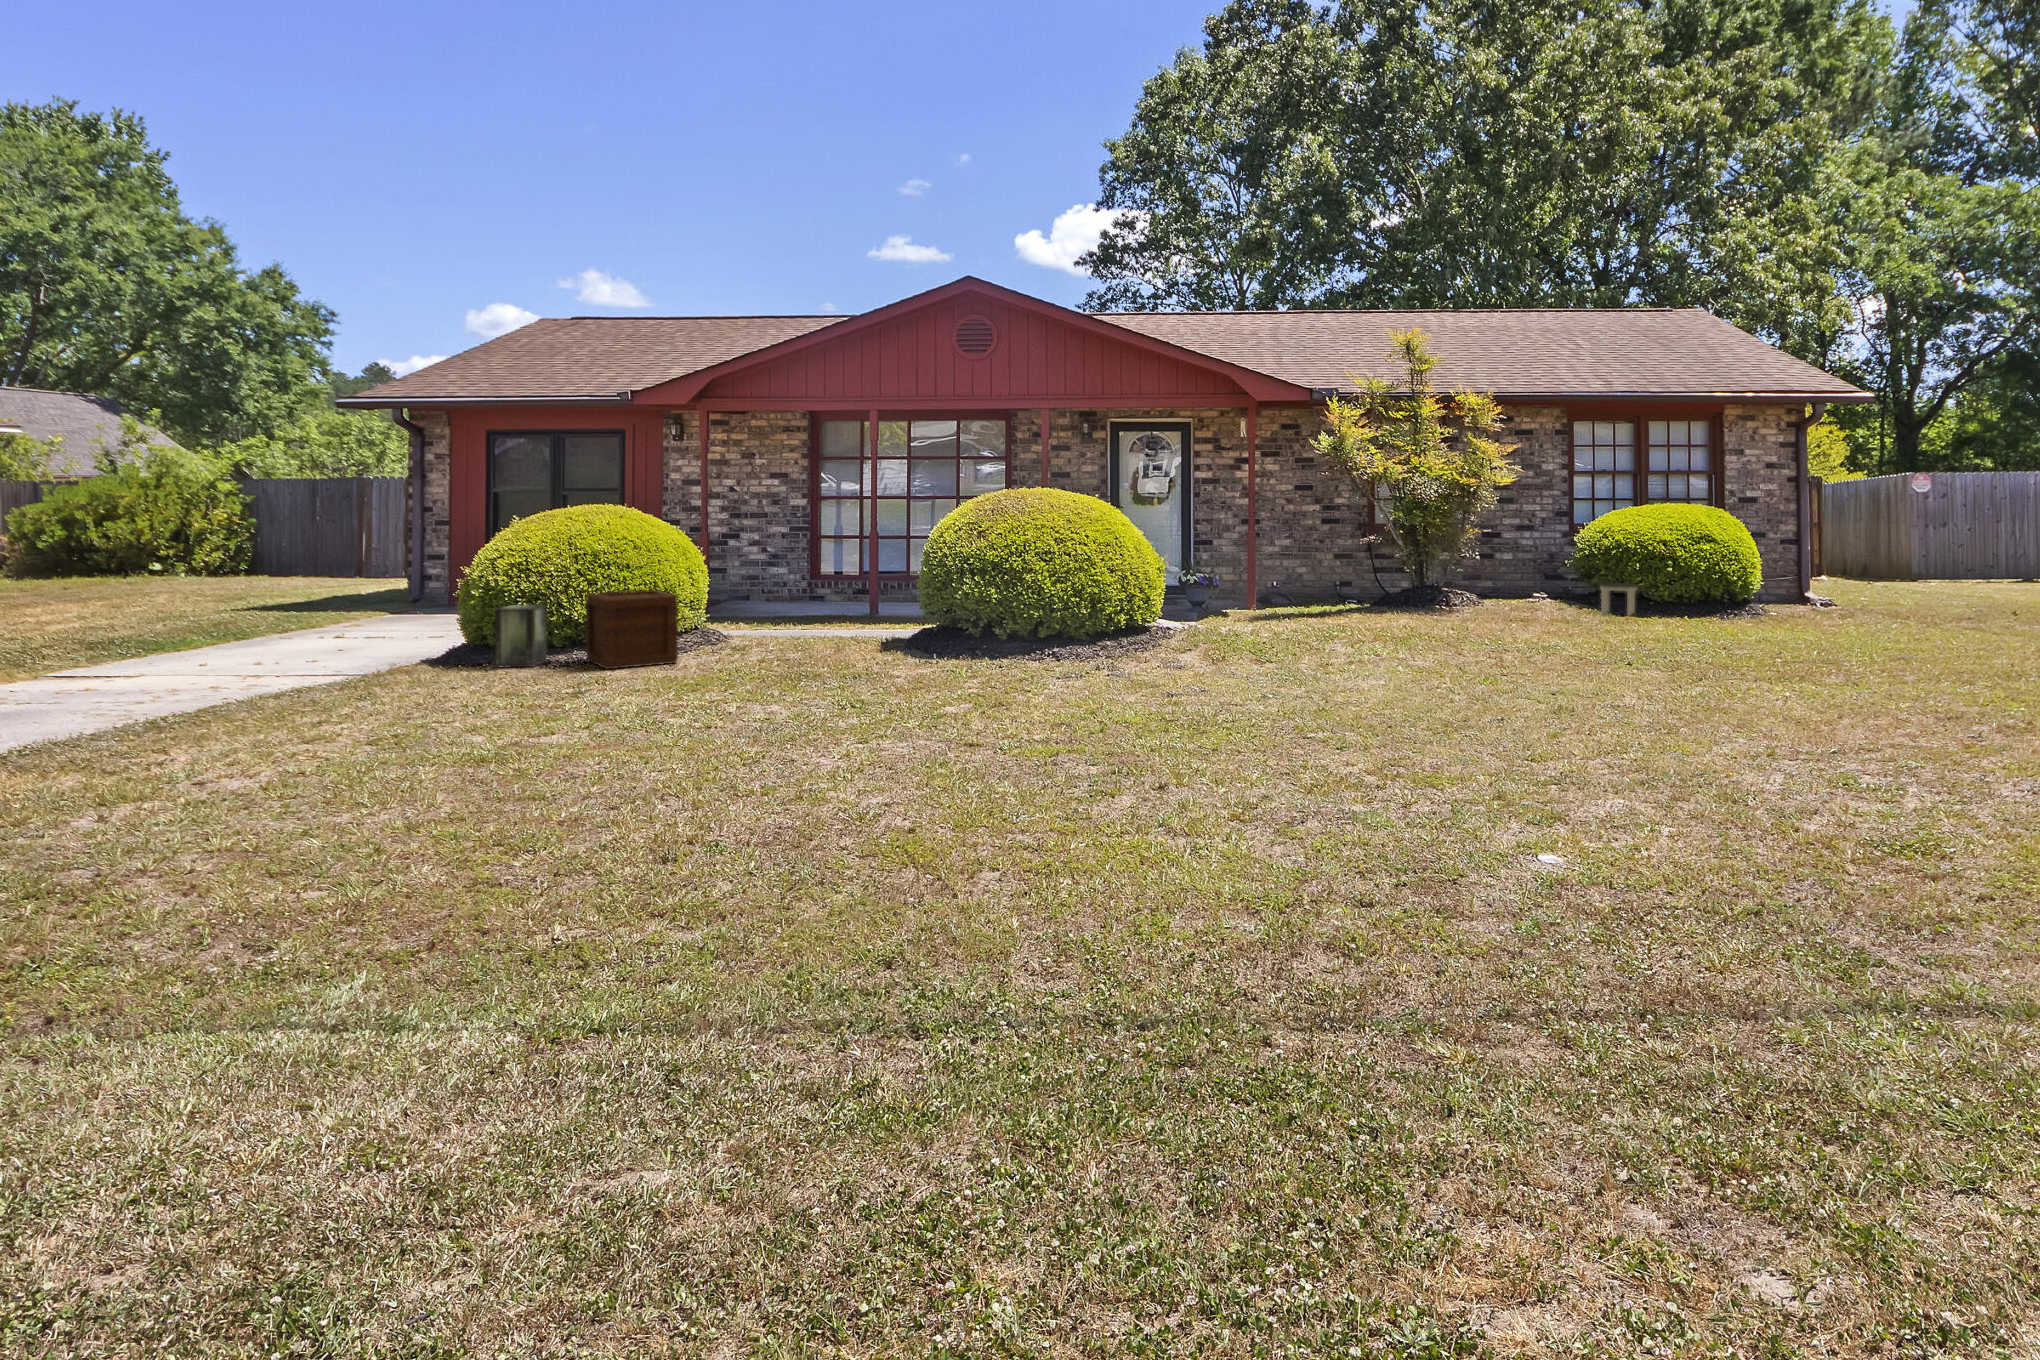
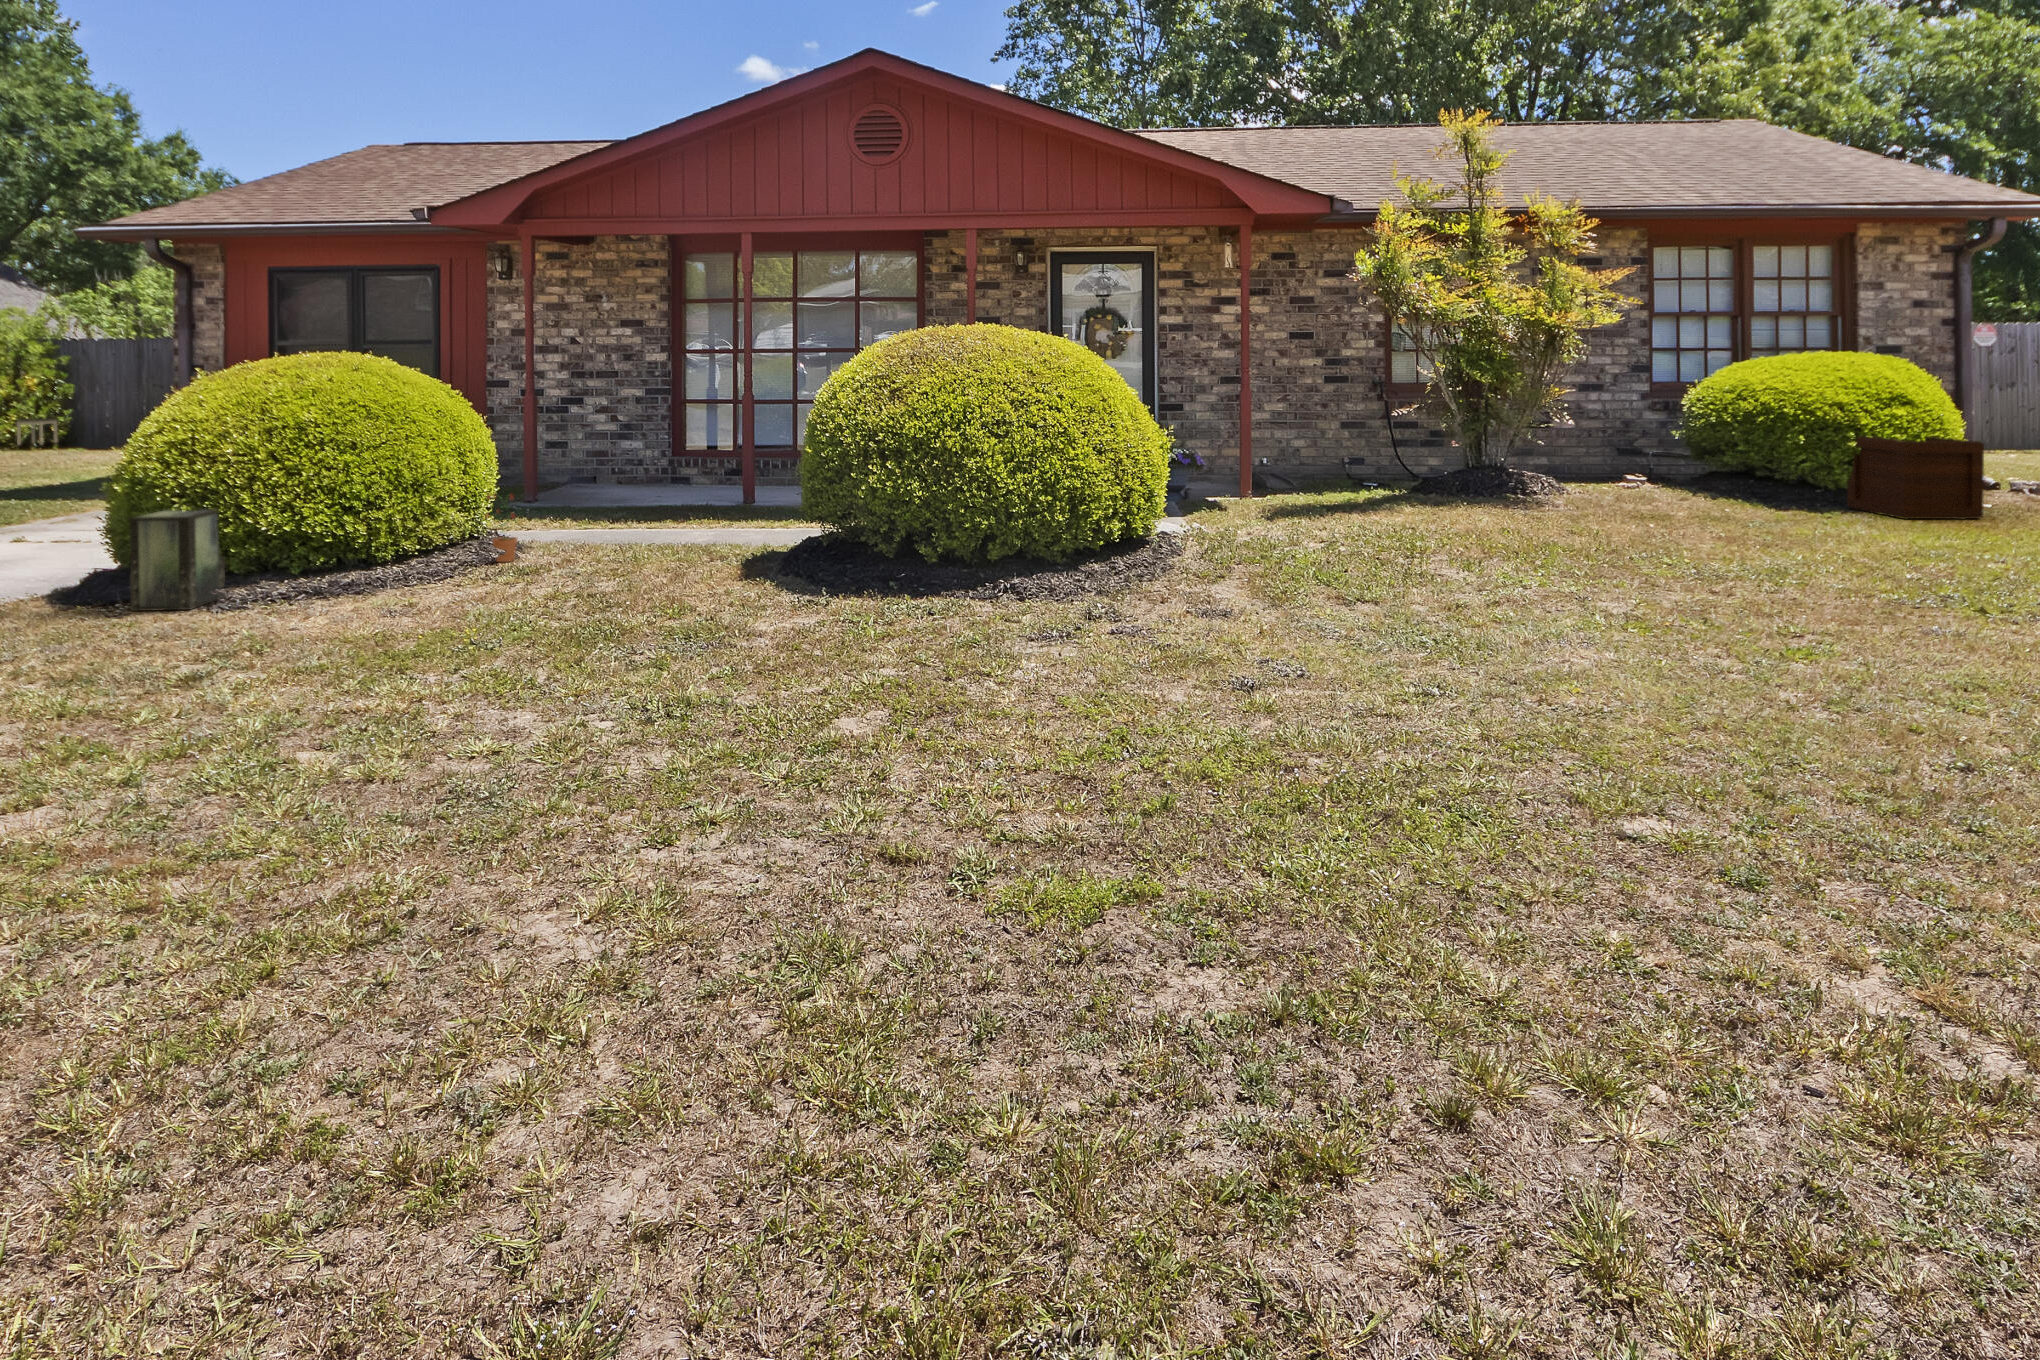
round table: present [1599,583,1638,616] -> present [16,418,58,445]
wooden crate: present [586,590,678,669] -> present [1847,437,1984,519]
potted plant: none [702,598,726,645] -> present [485,493,518,562]

